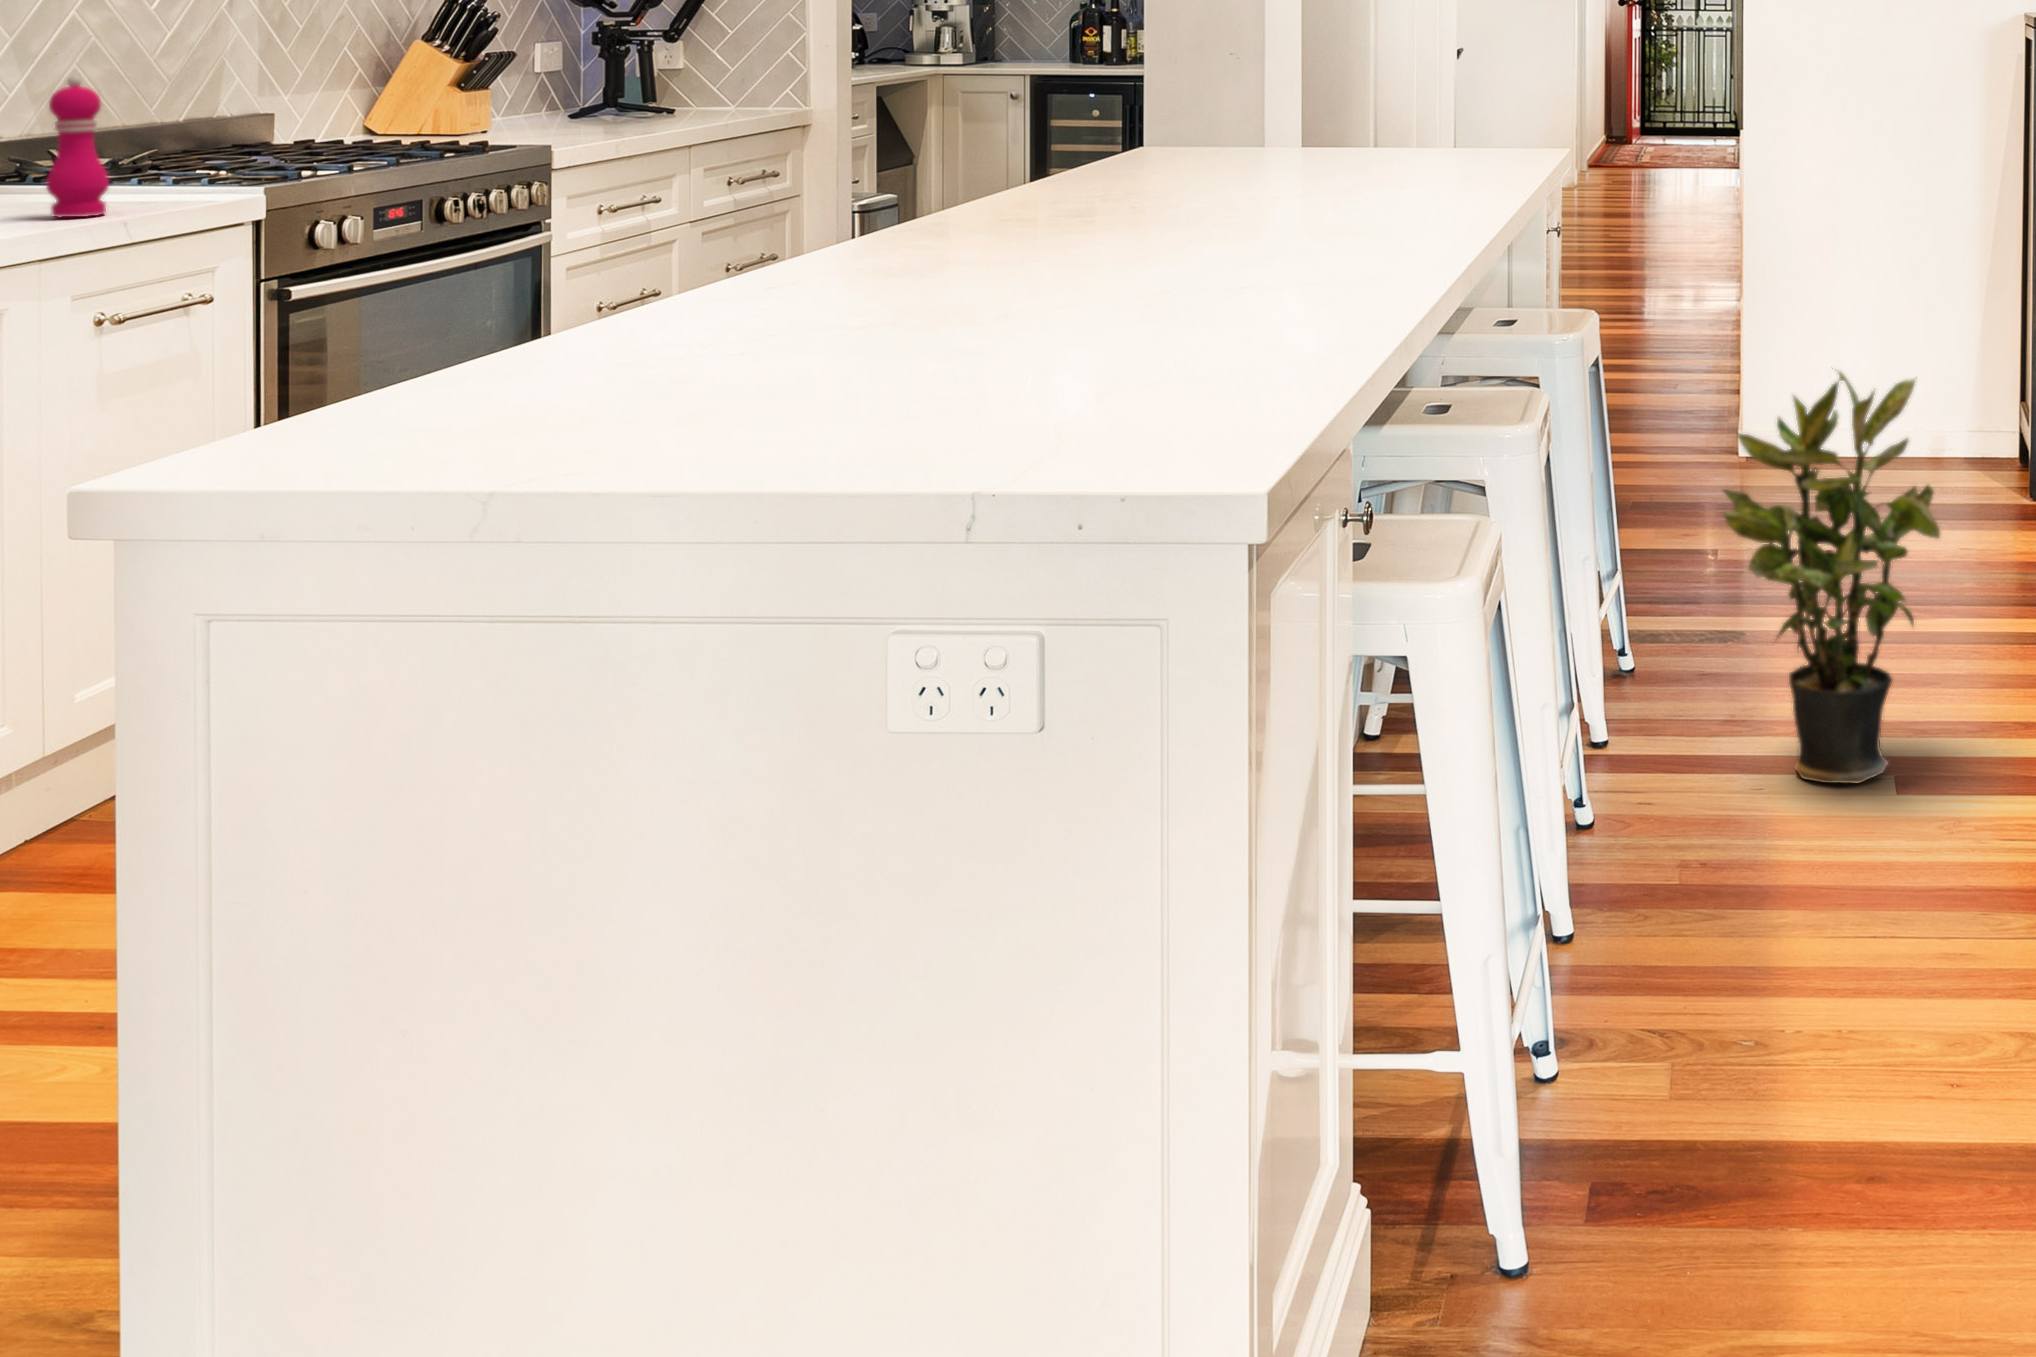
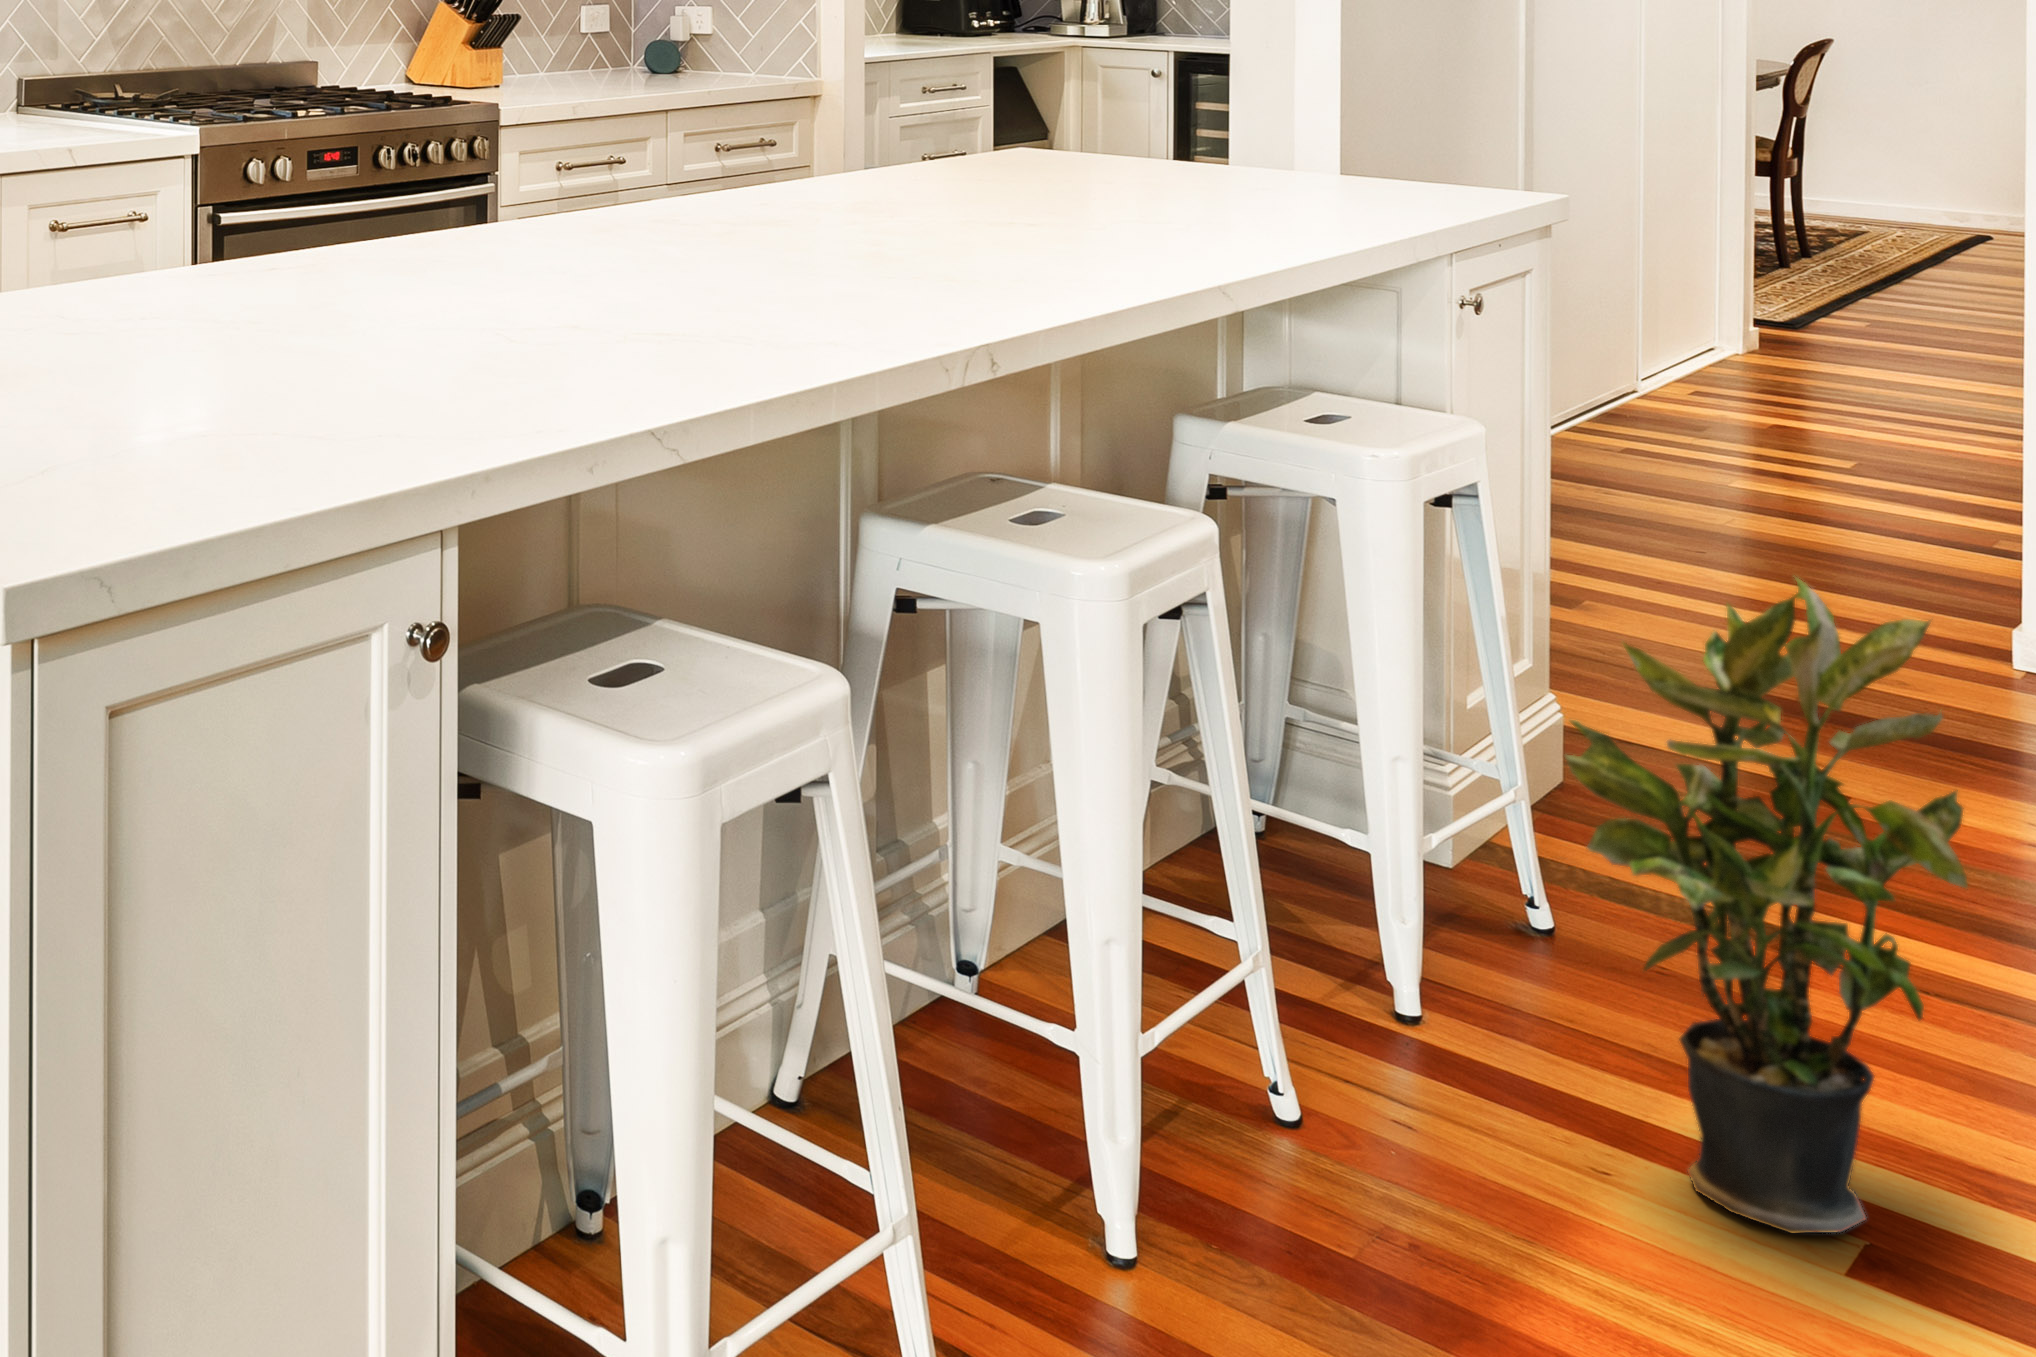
pepper mill: present [46,75,109,217] -> none [23,36,65,154]

